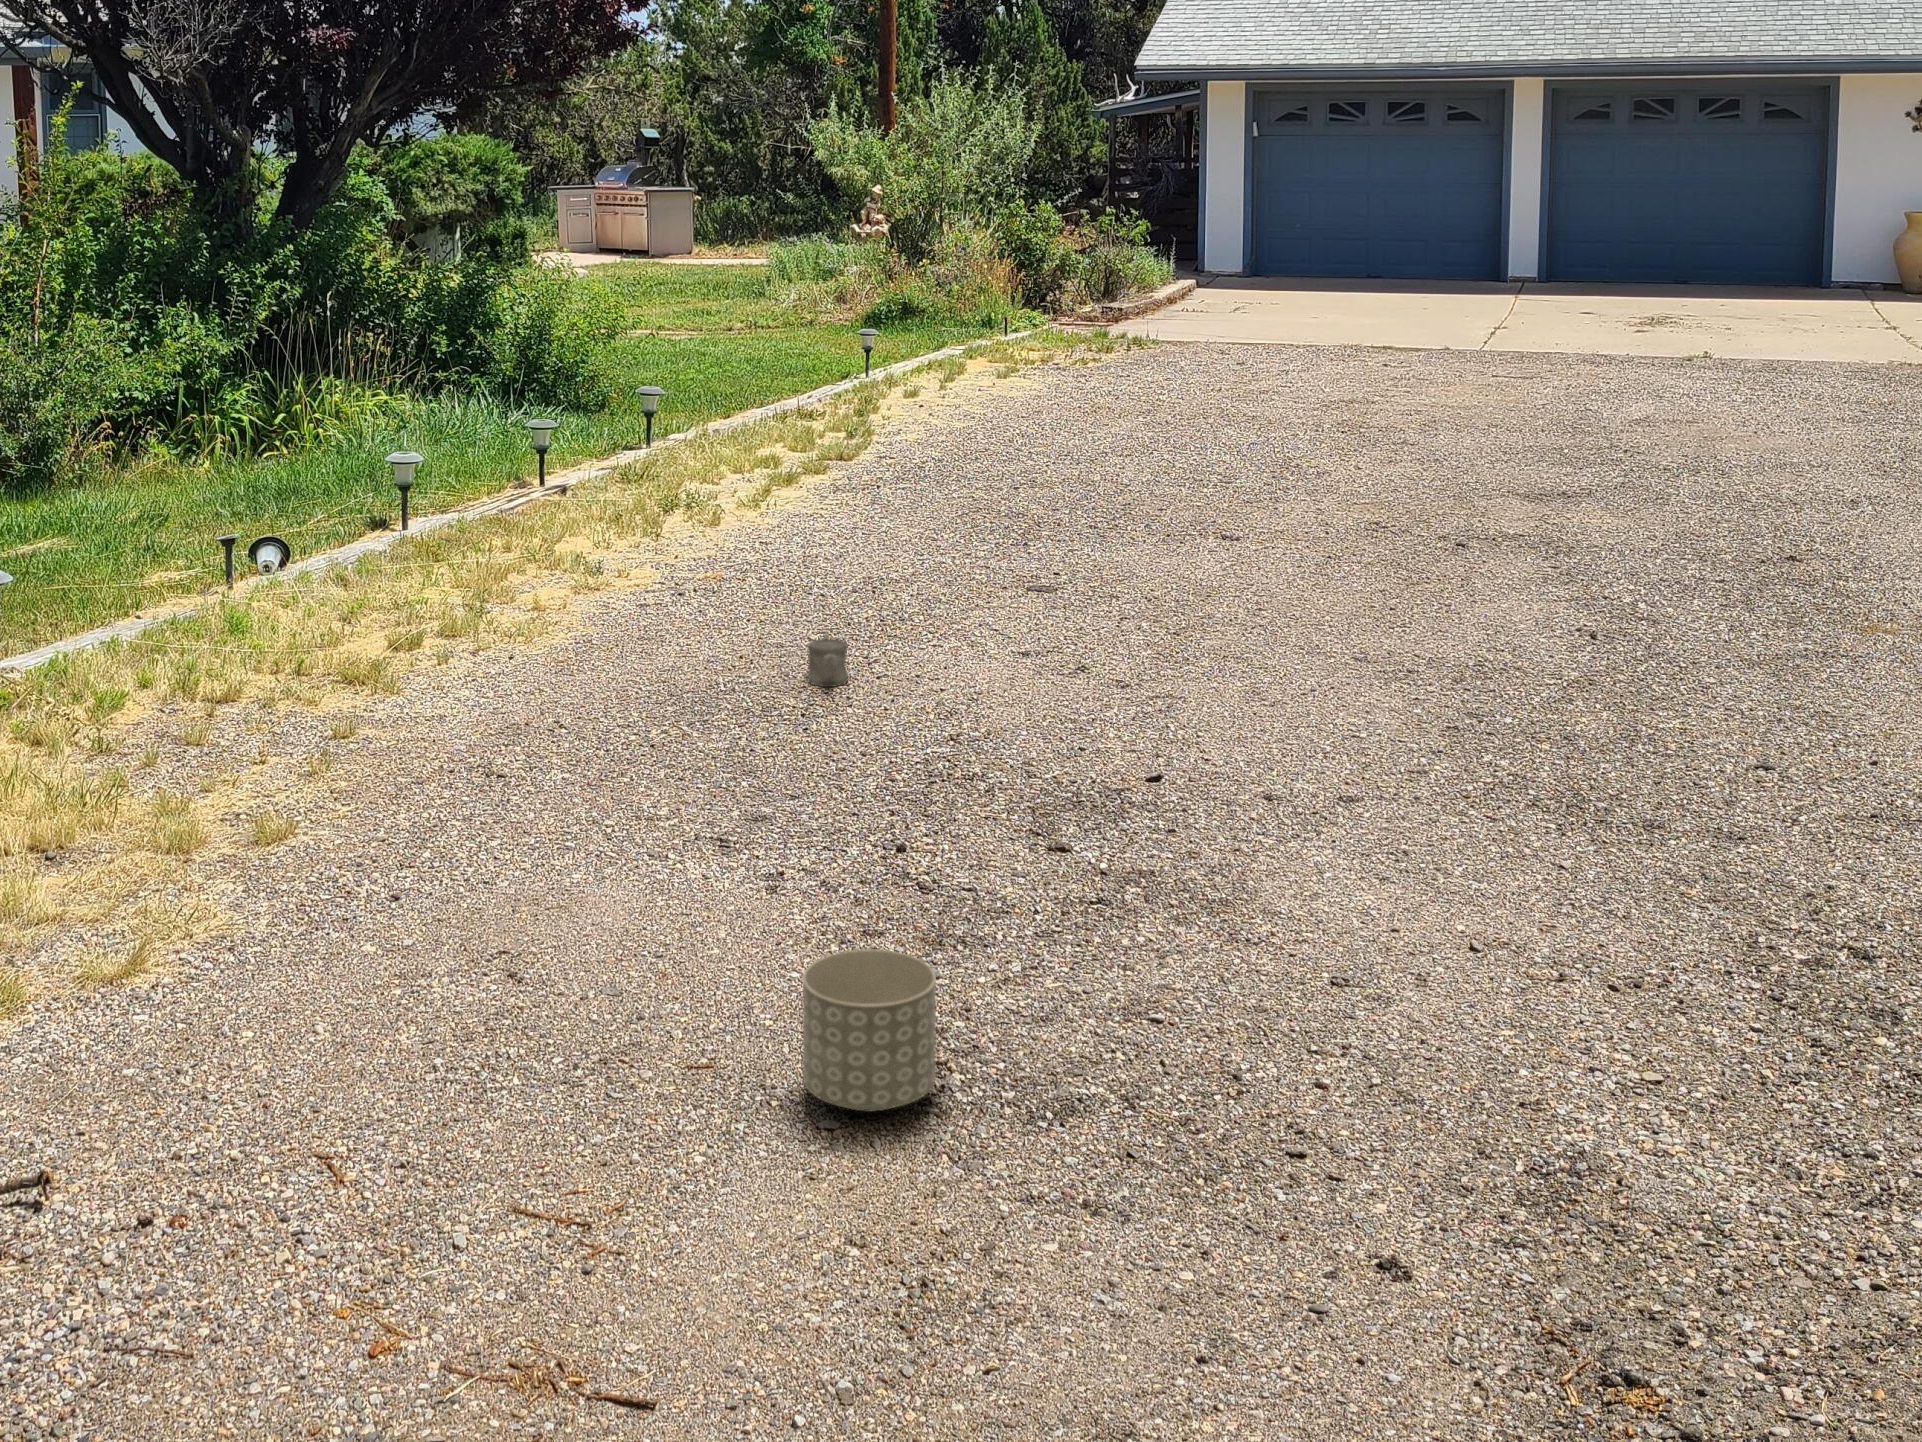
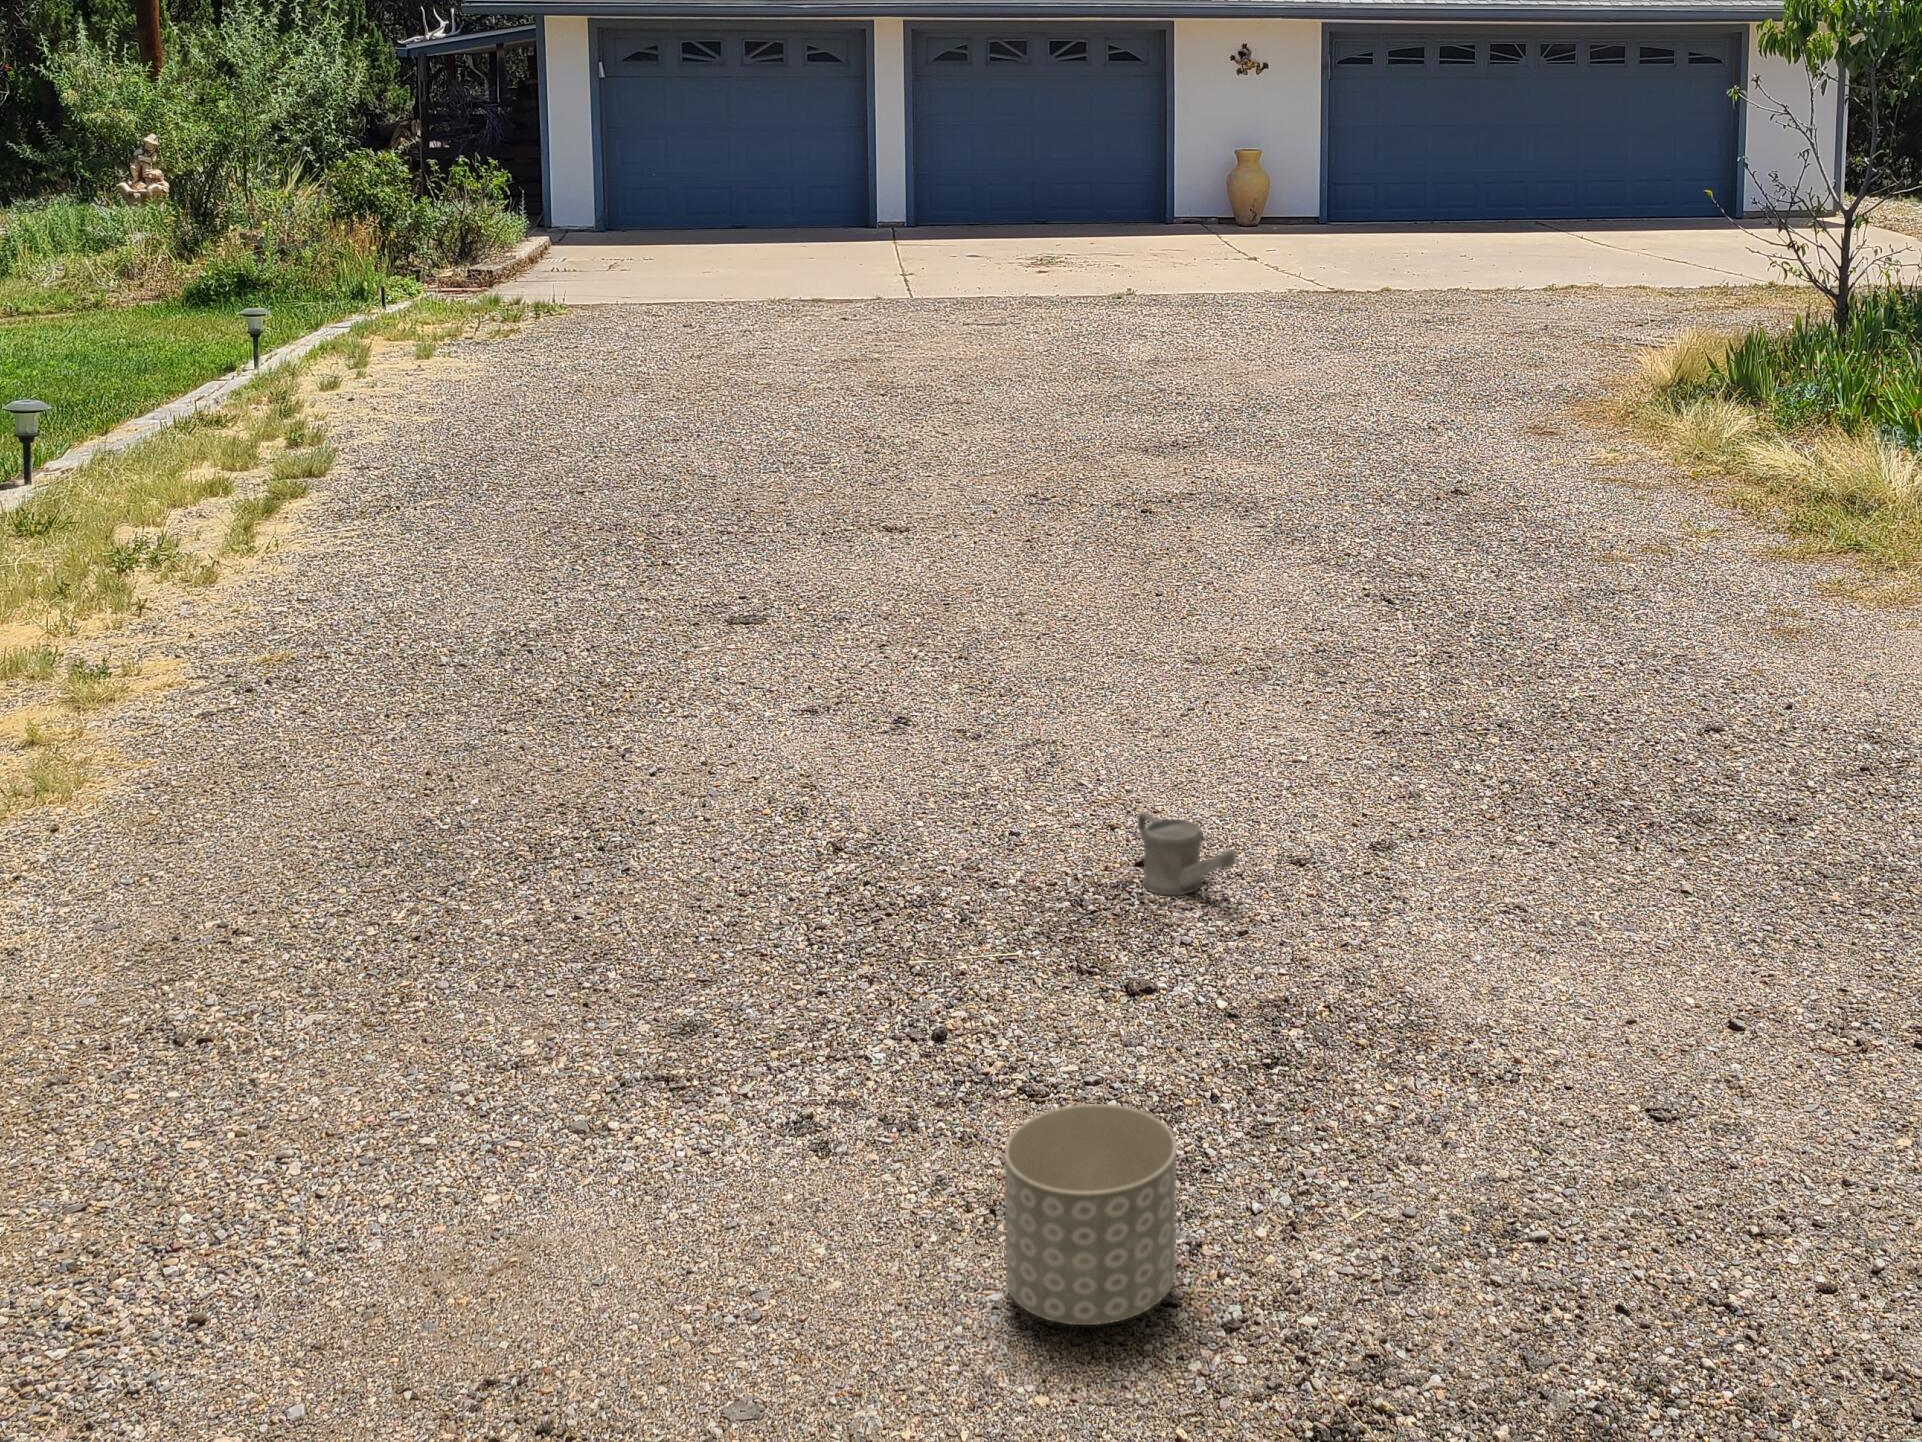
watering can: present [807,634,848,687] -> present [1138,812,1236,895]

